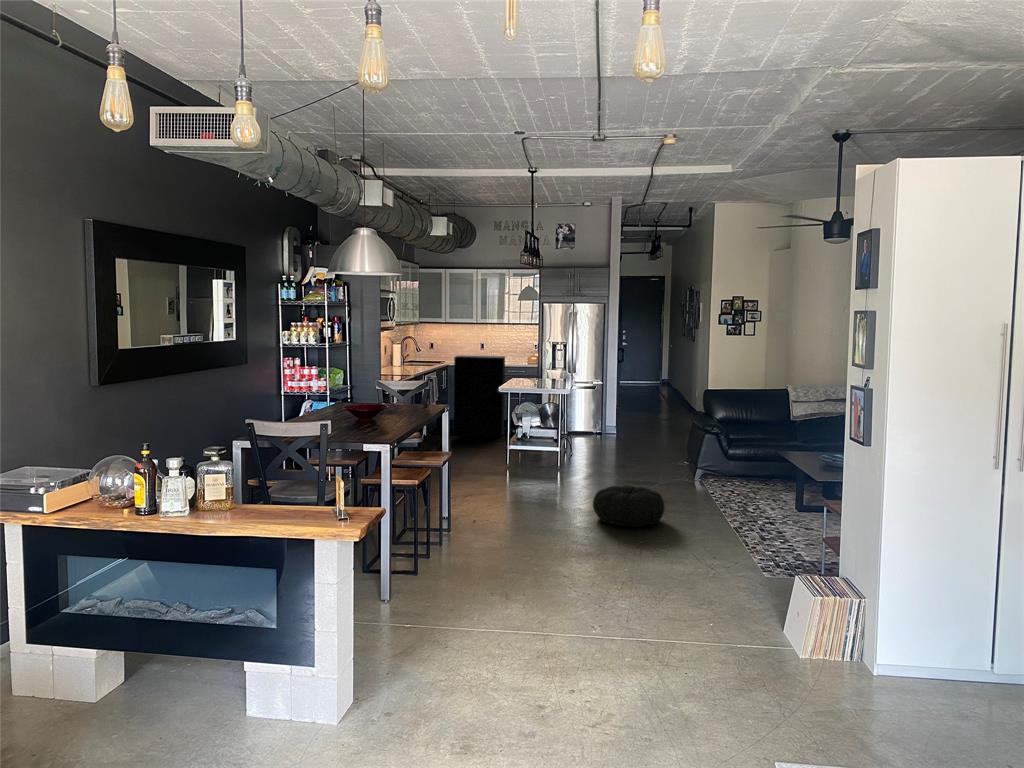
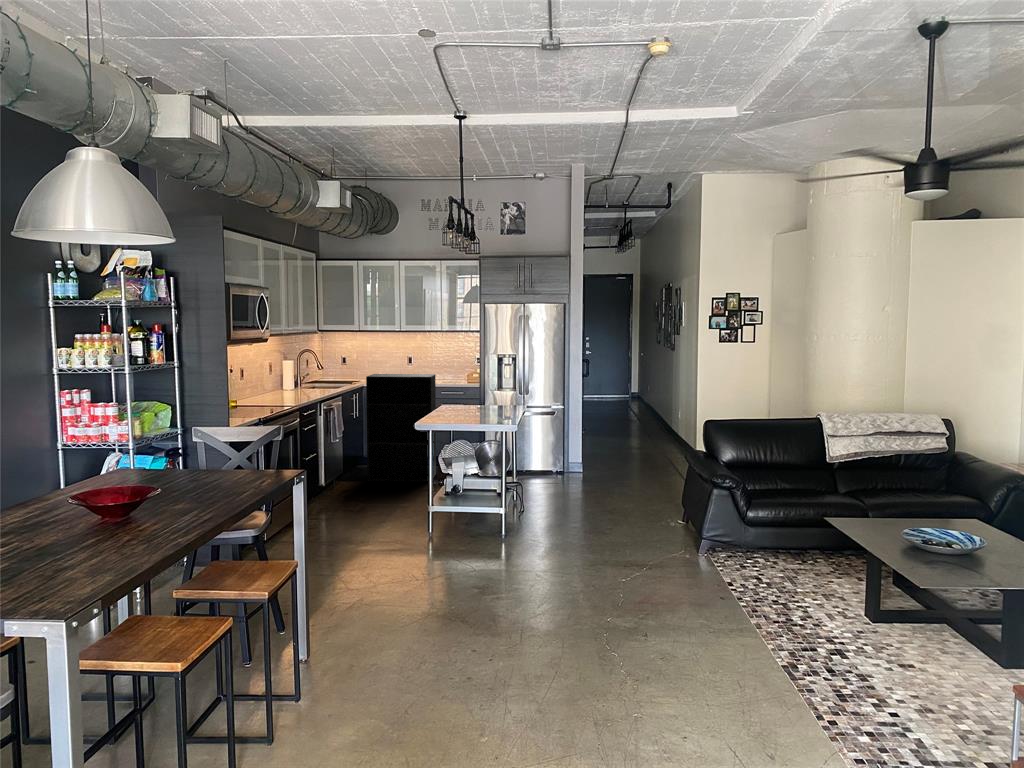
pouf: present [593,486,664,527] -> none [548,594,667,678]

